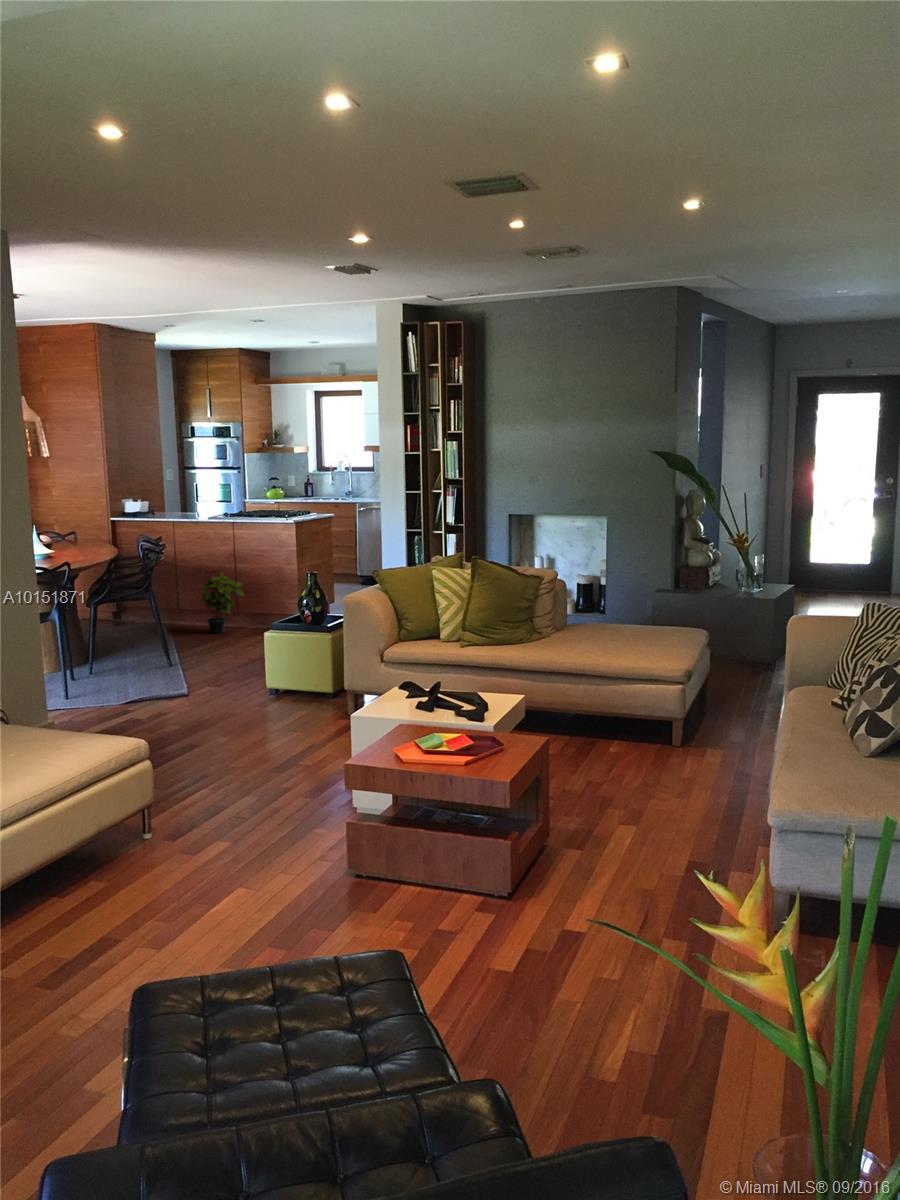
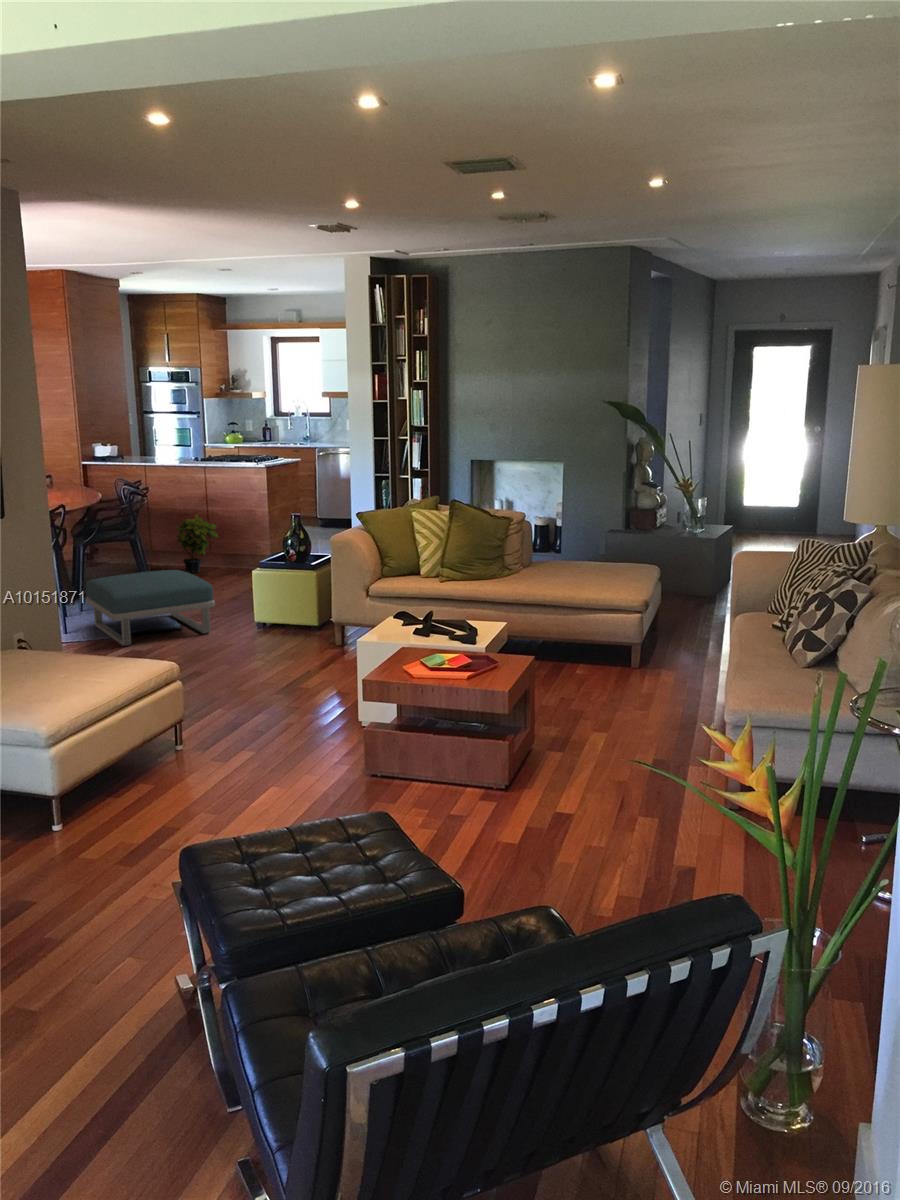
footstool: none [90,631,223,714] -> present [86,570,215,646]

